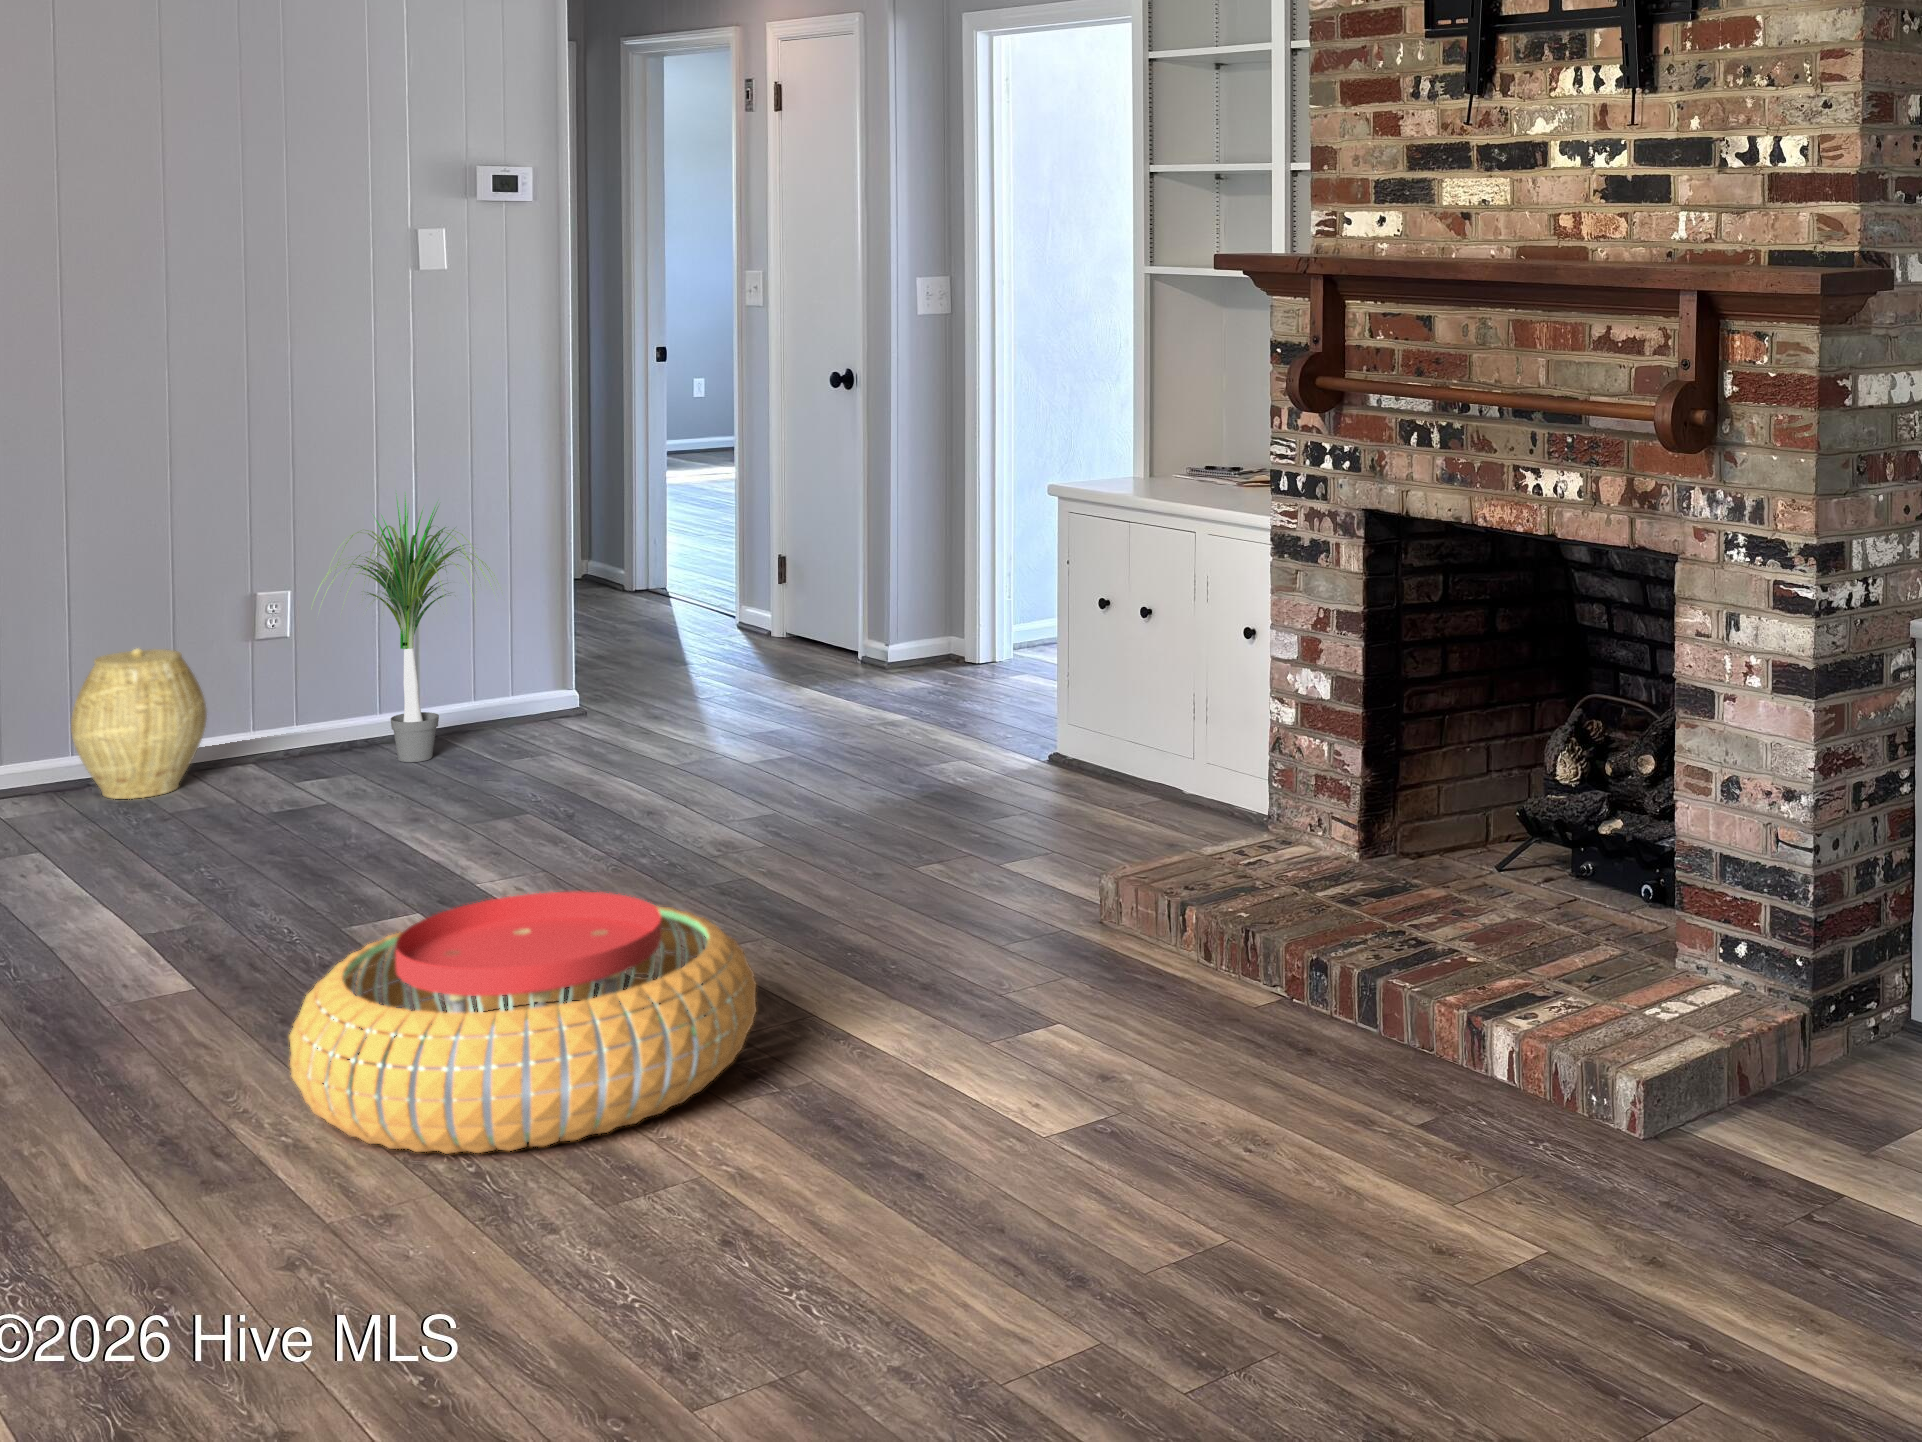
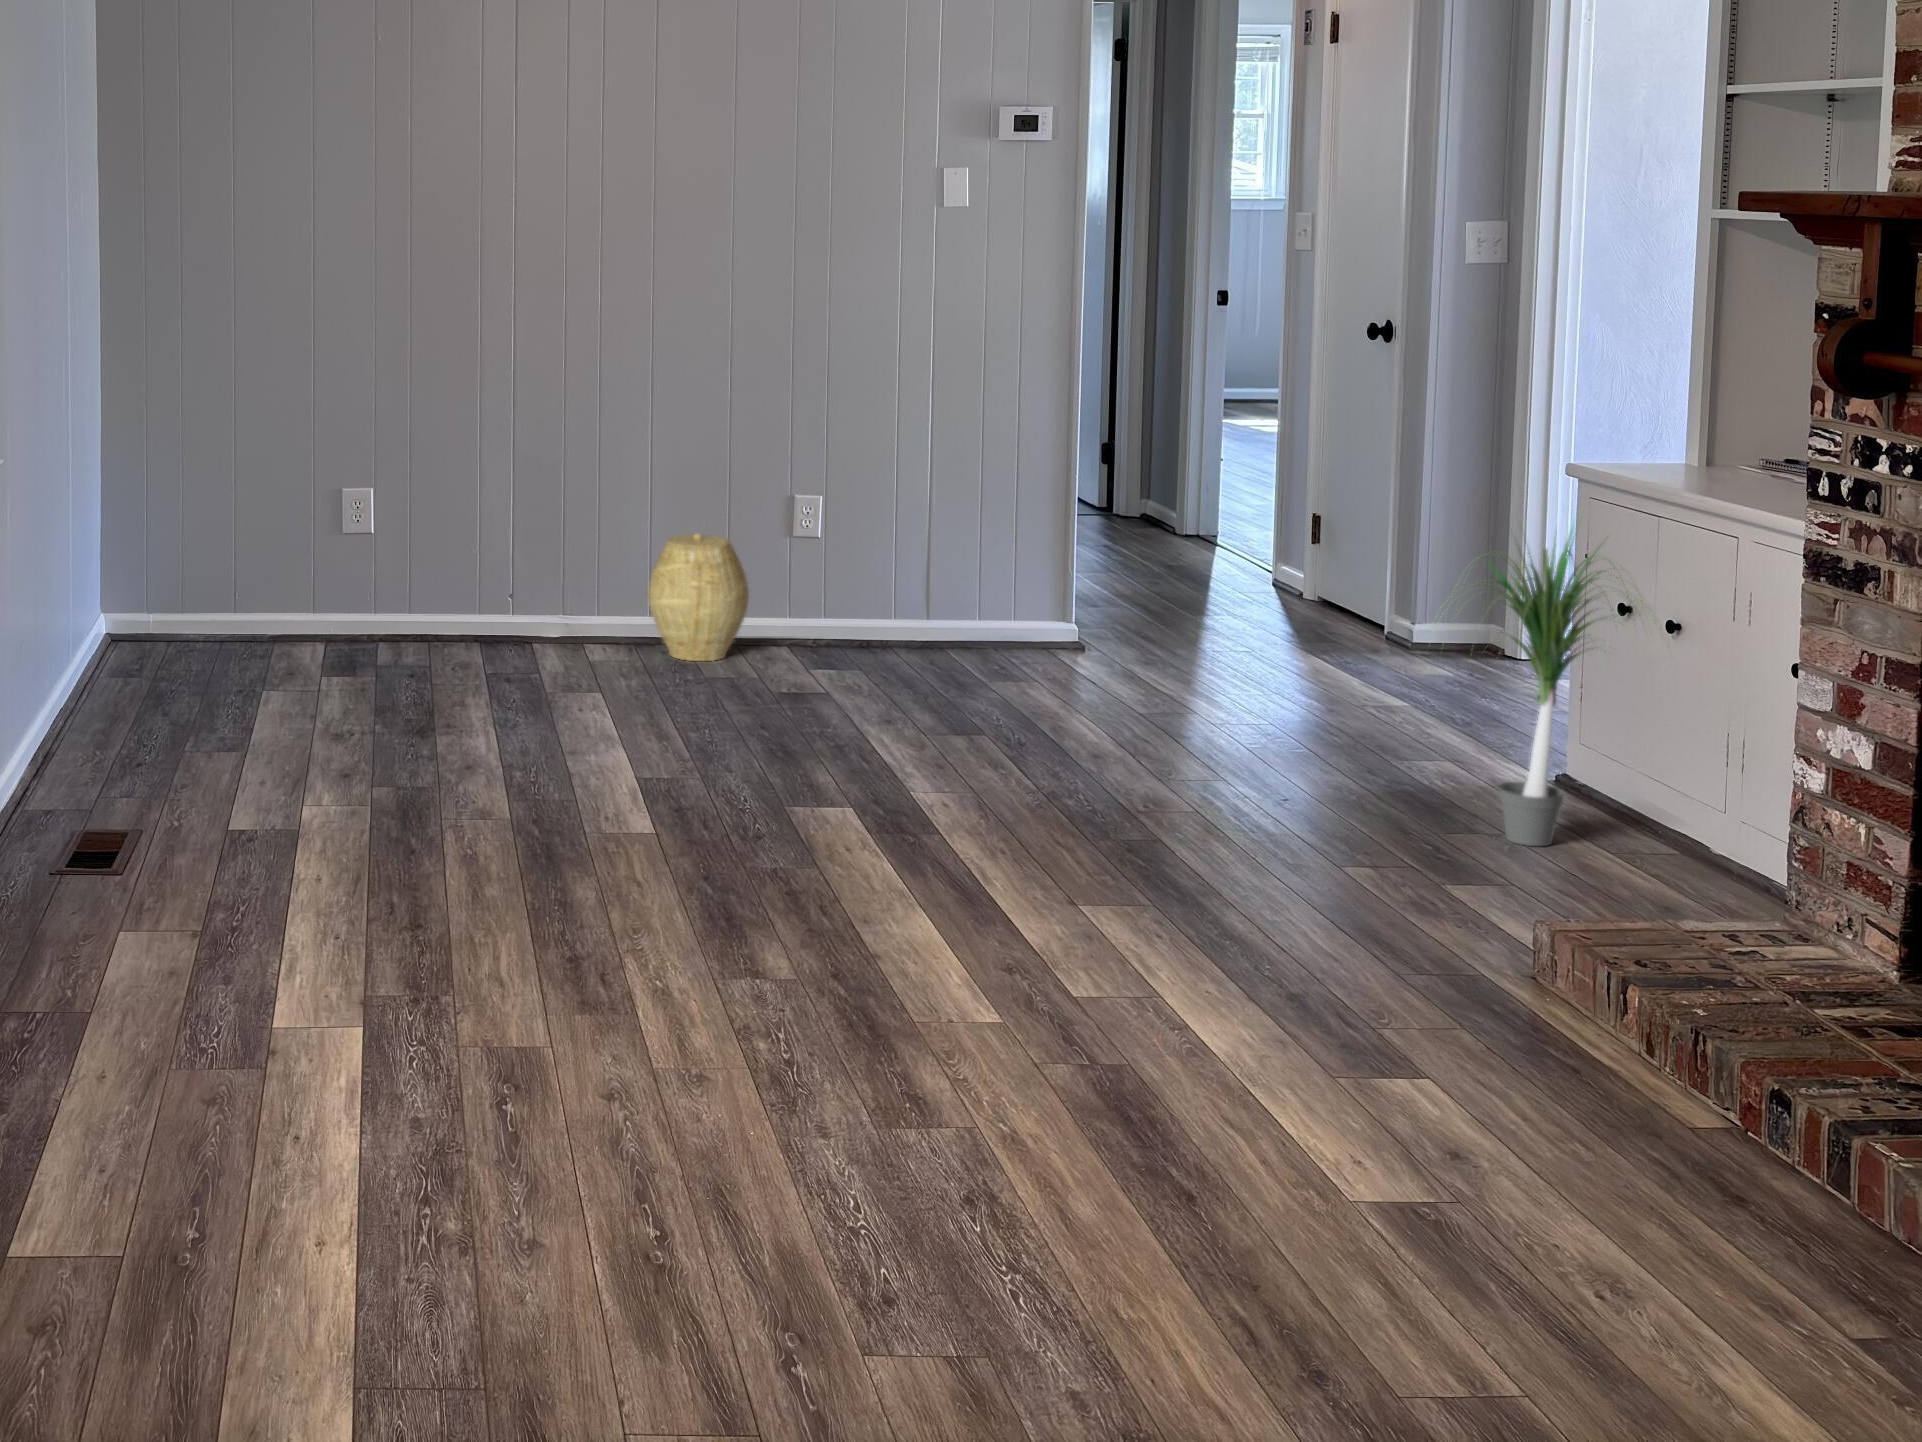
potted plant: present [314,493,495,762] -> present [1447,531,1660,846]
pouf: present [289,892,757,1154] -> none [668,806,1090,1056]

